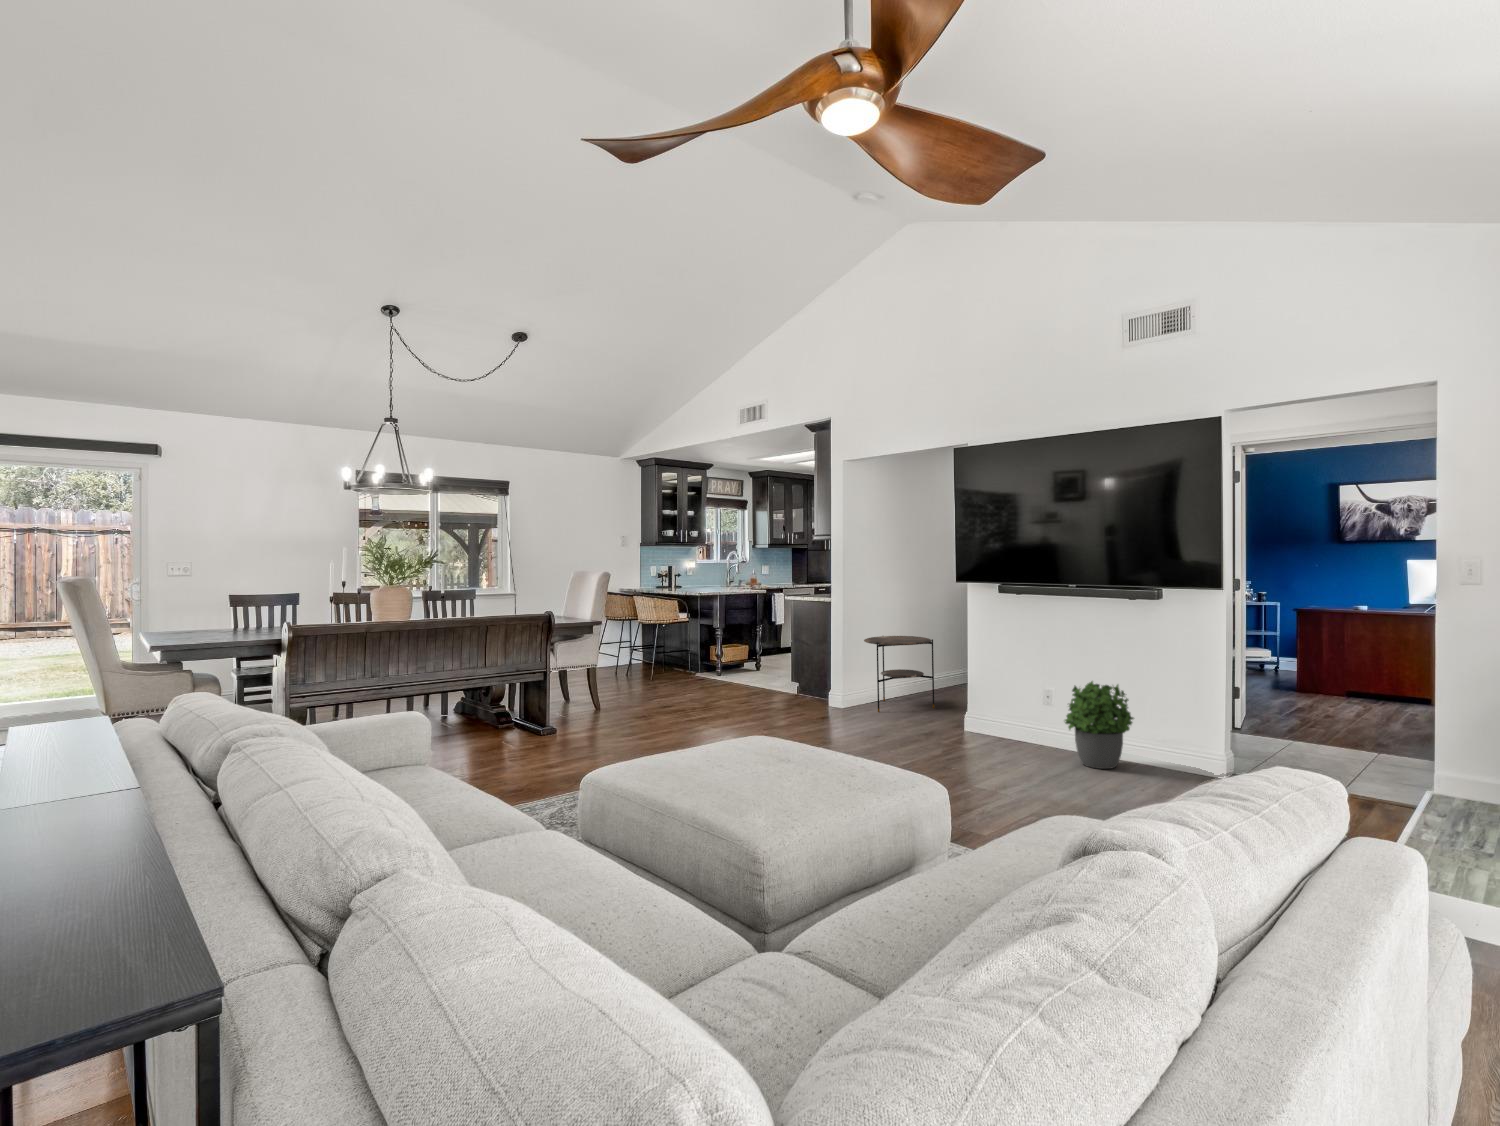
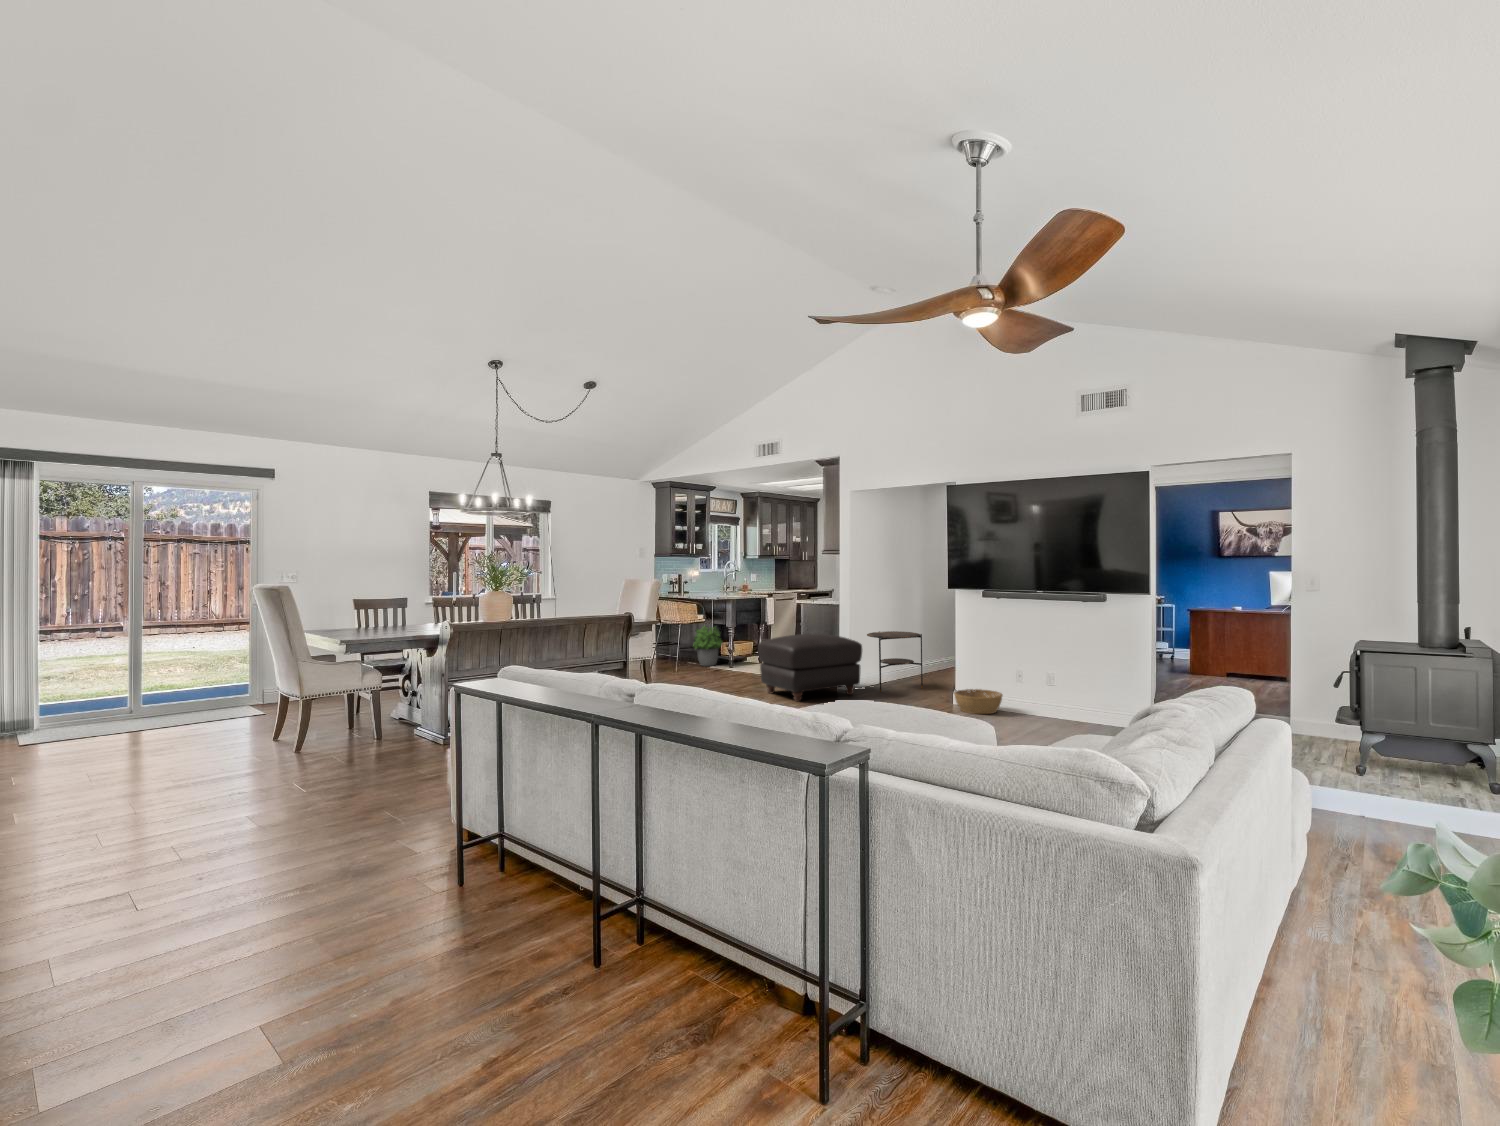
ottoman: none [724,639,851,725] -> present [758,634,862,702]
potted plant: present [1065,681,1134,769] -> present [693,626,722,666]
basket: none [960,713,1025,748] -> present [954,689,1003,714]

